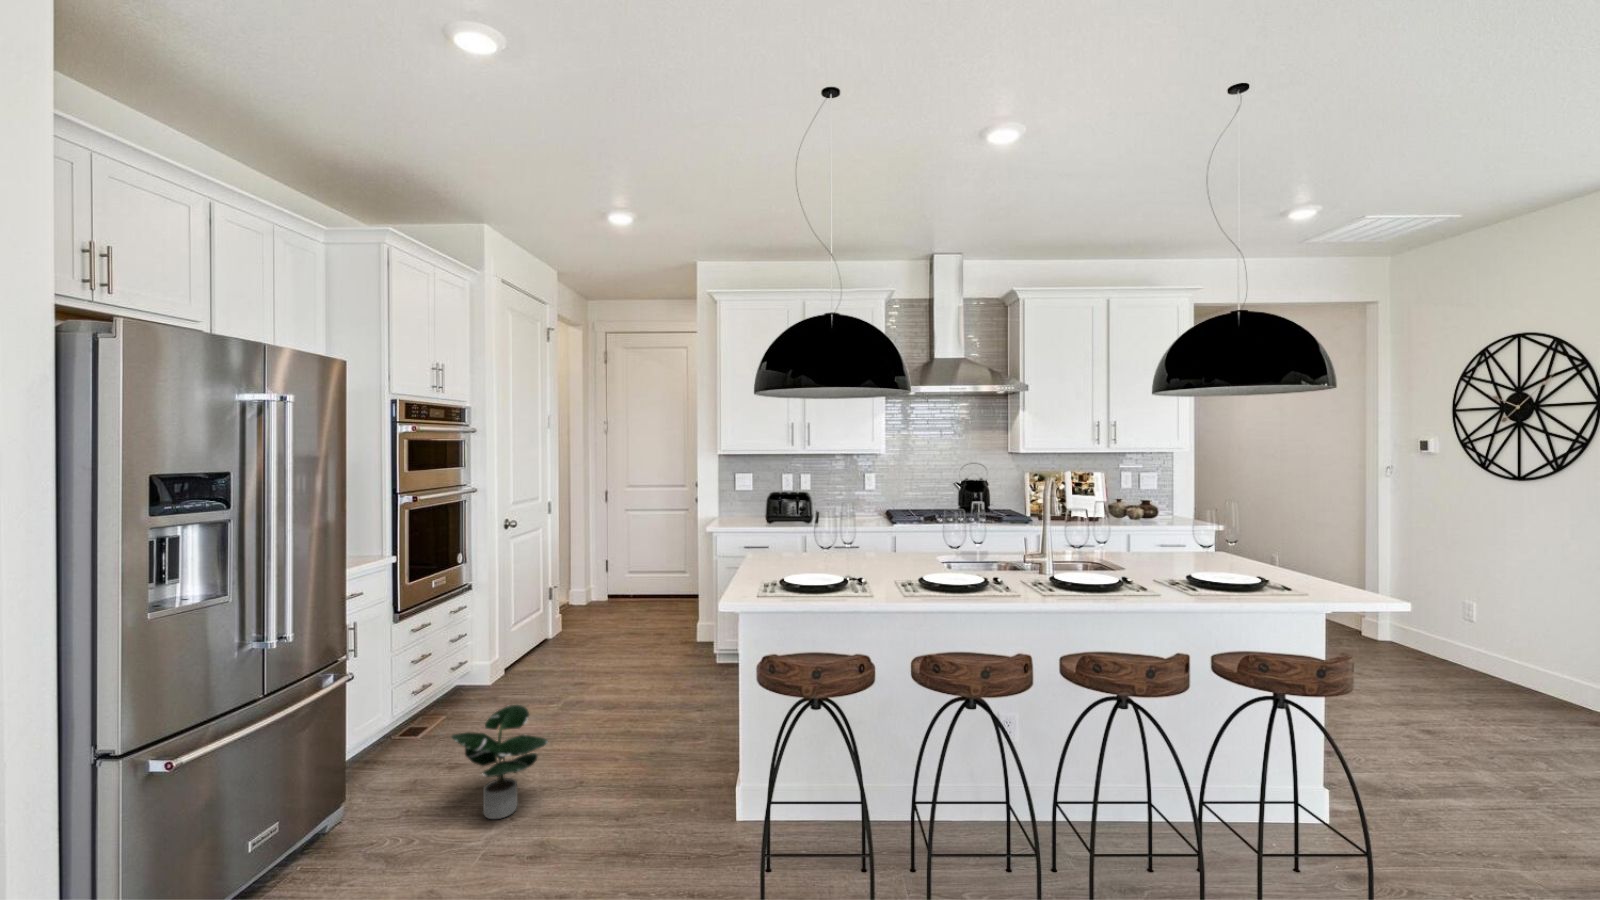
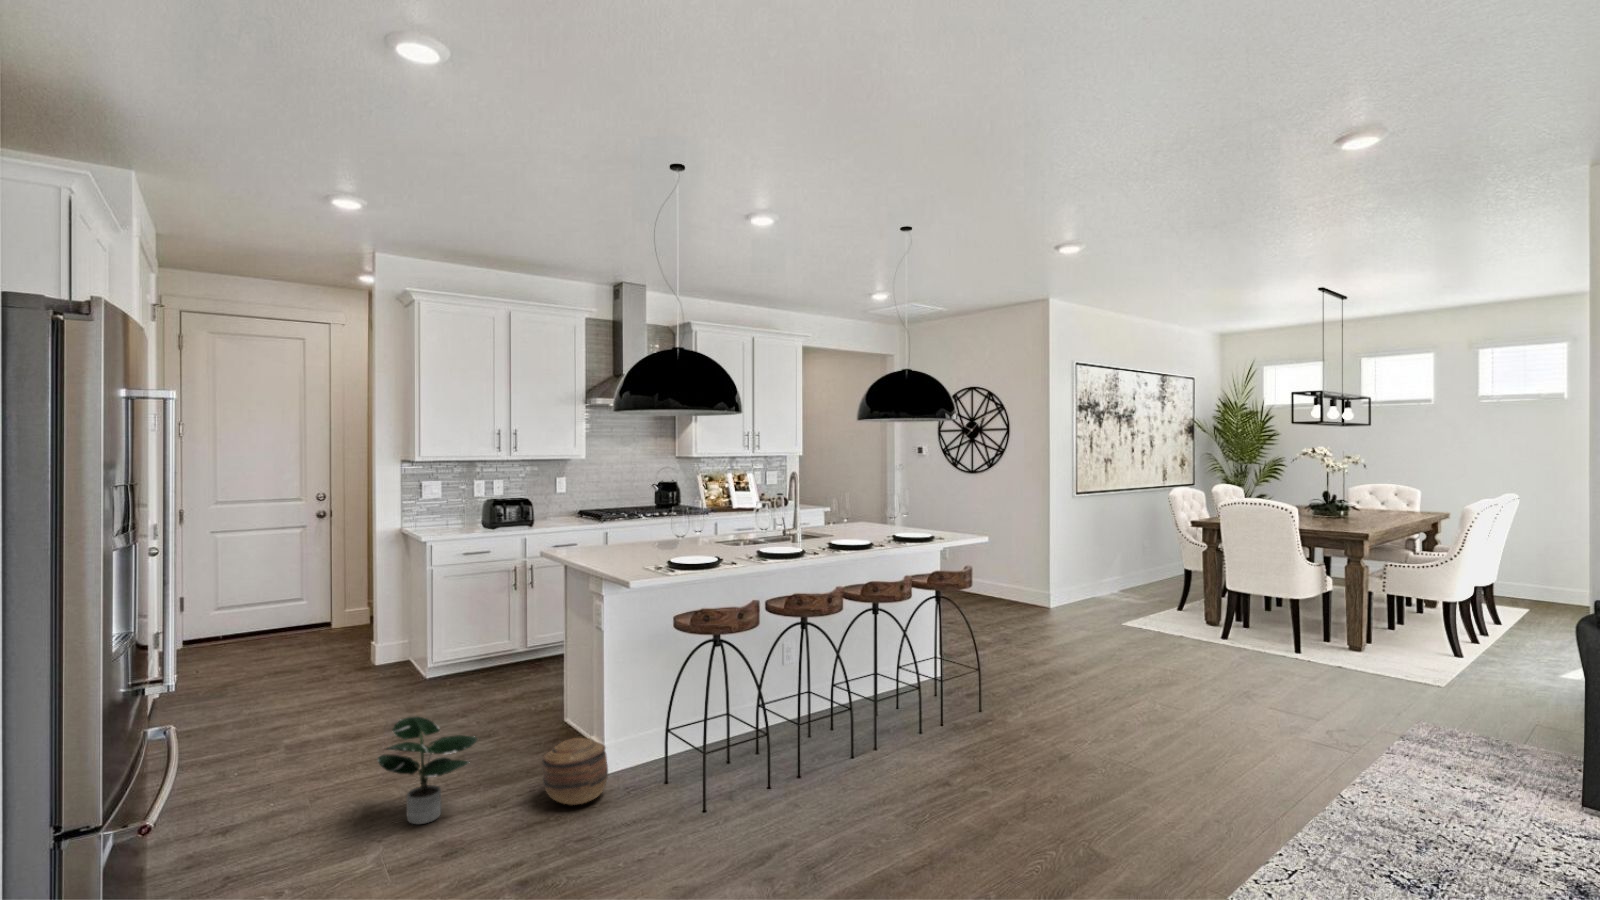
basket: none [578,774,655,858] -> present [542,738,608,805]

